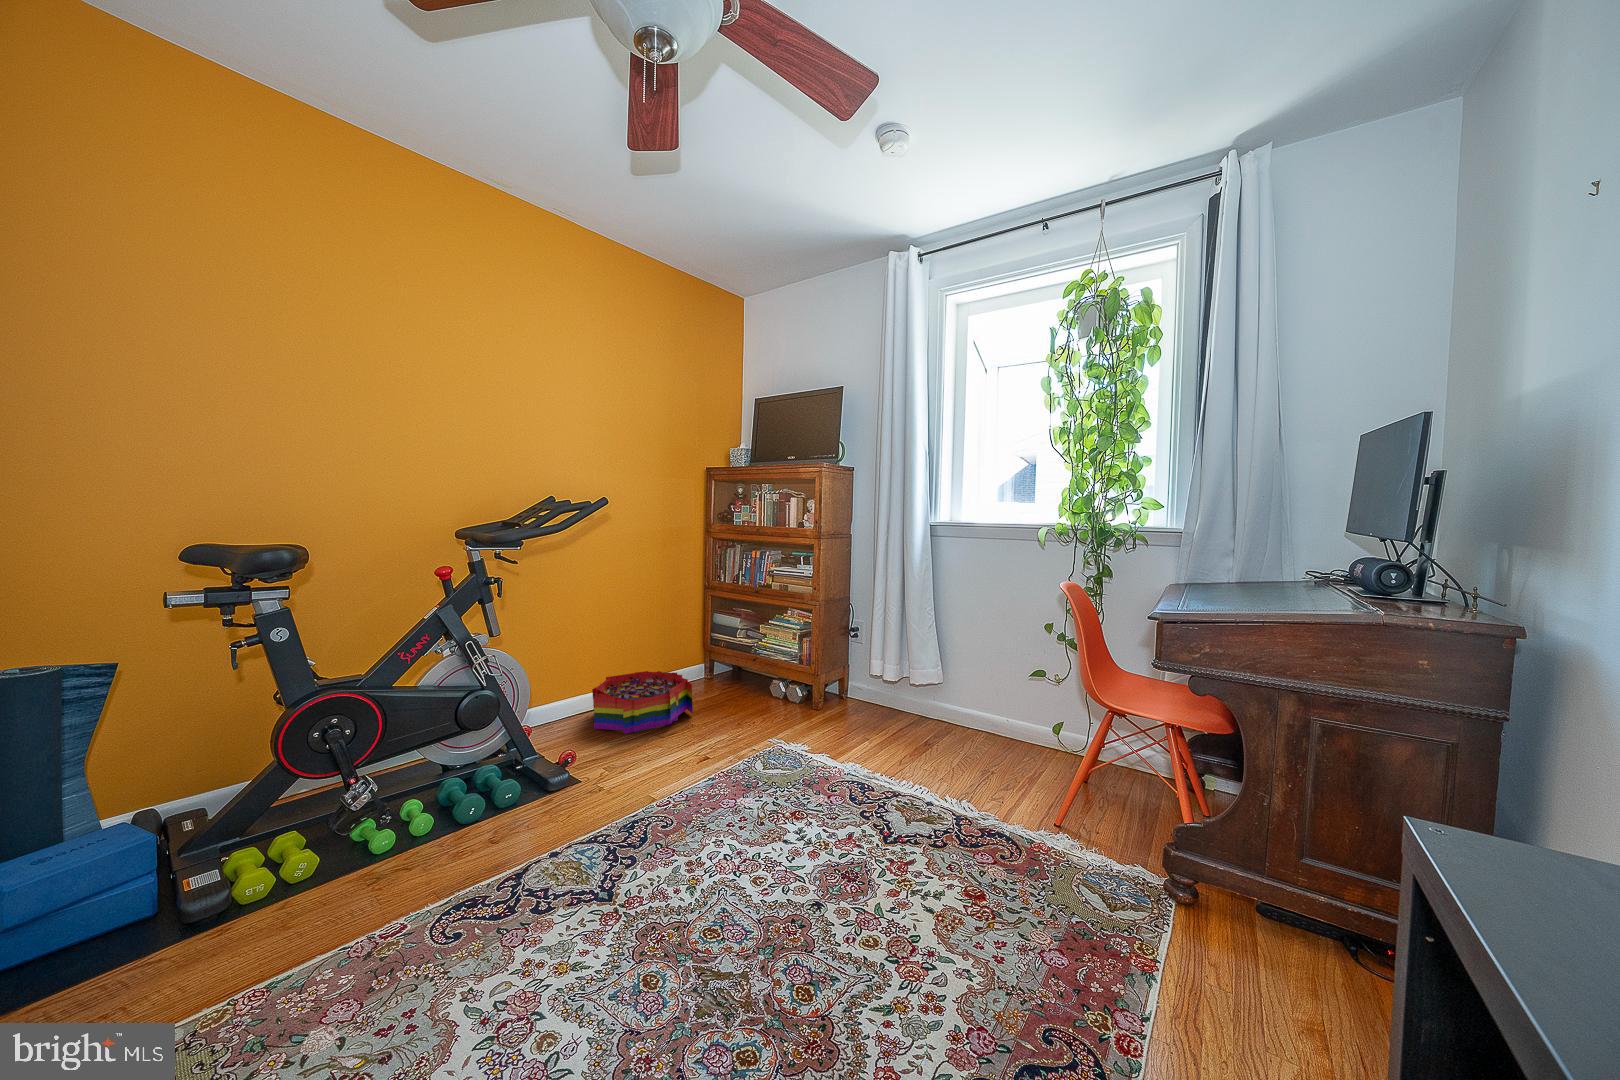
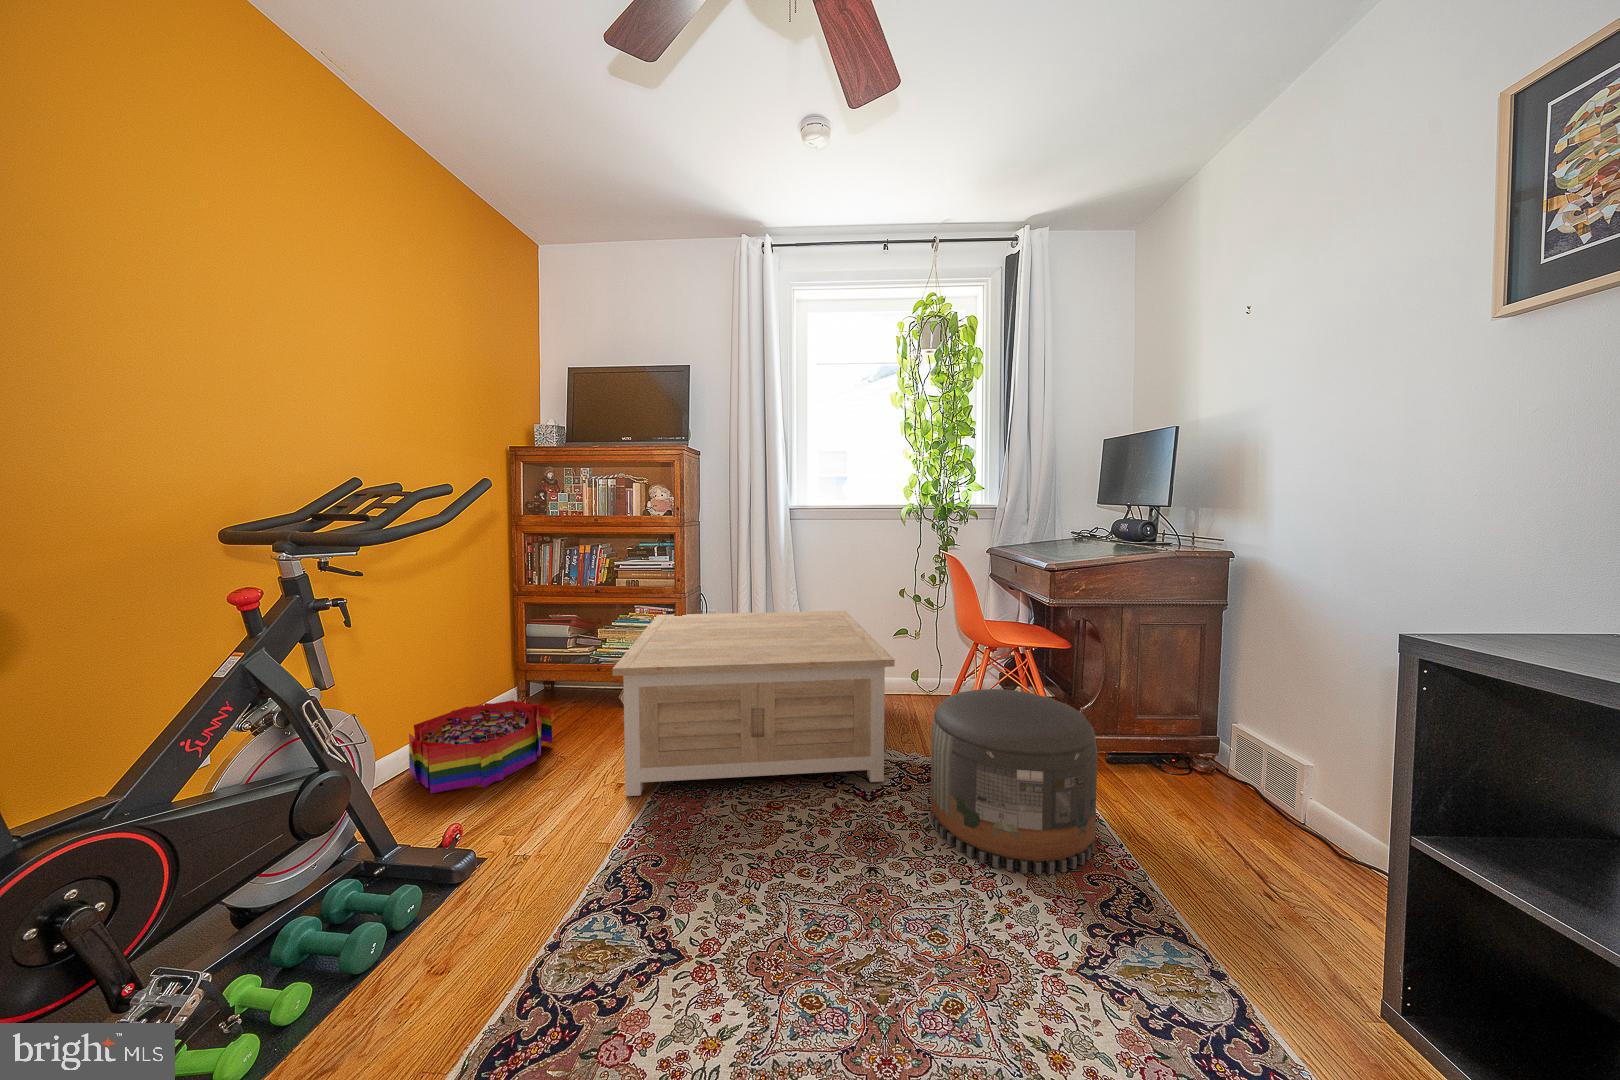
coffee table: none [689,619,986,831] -> present [612,611,895,796]
pouf: none [918,752,1130,1013] -> present [931,689,1097,874]

